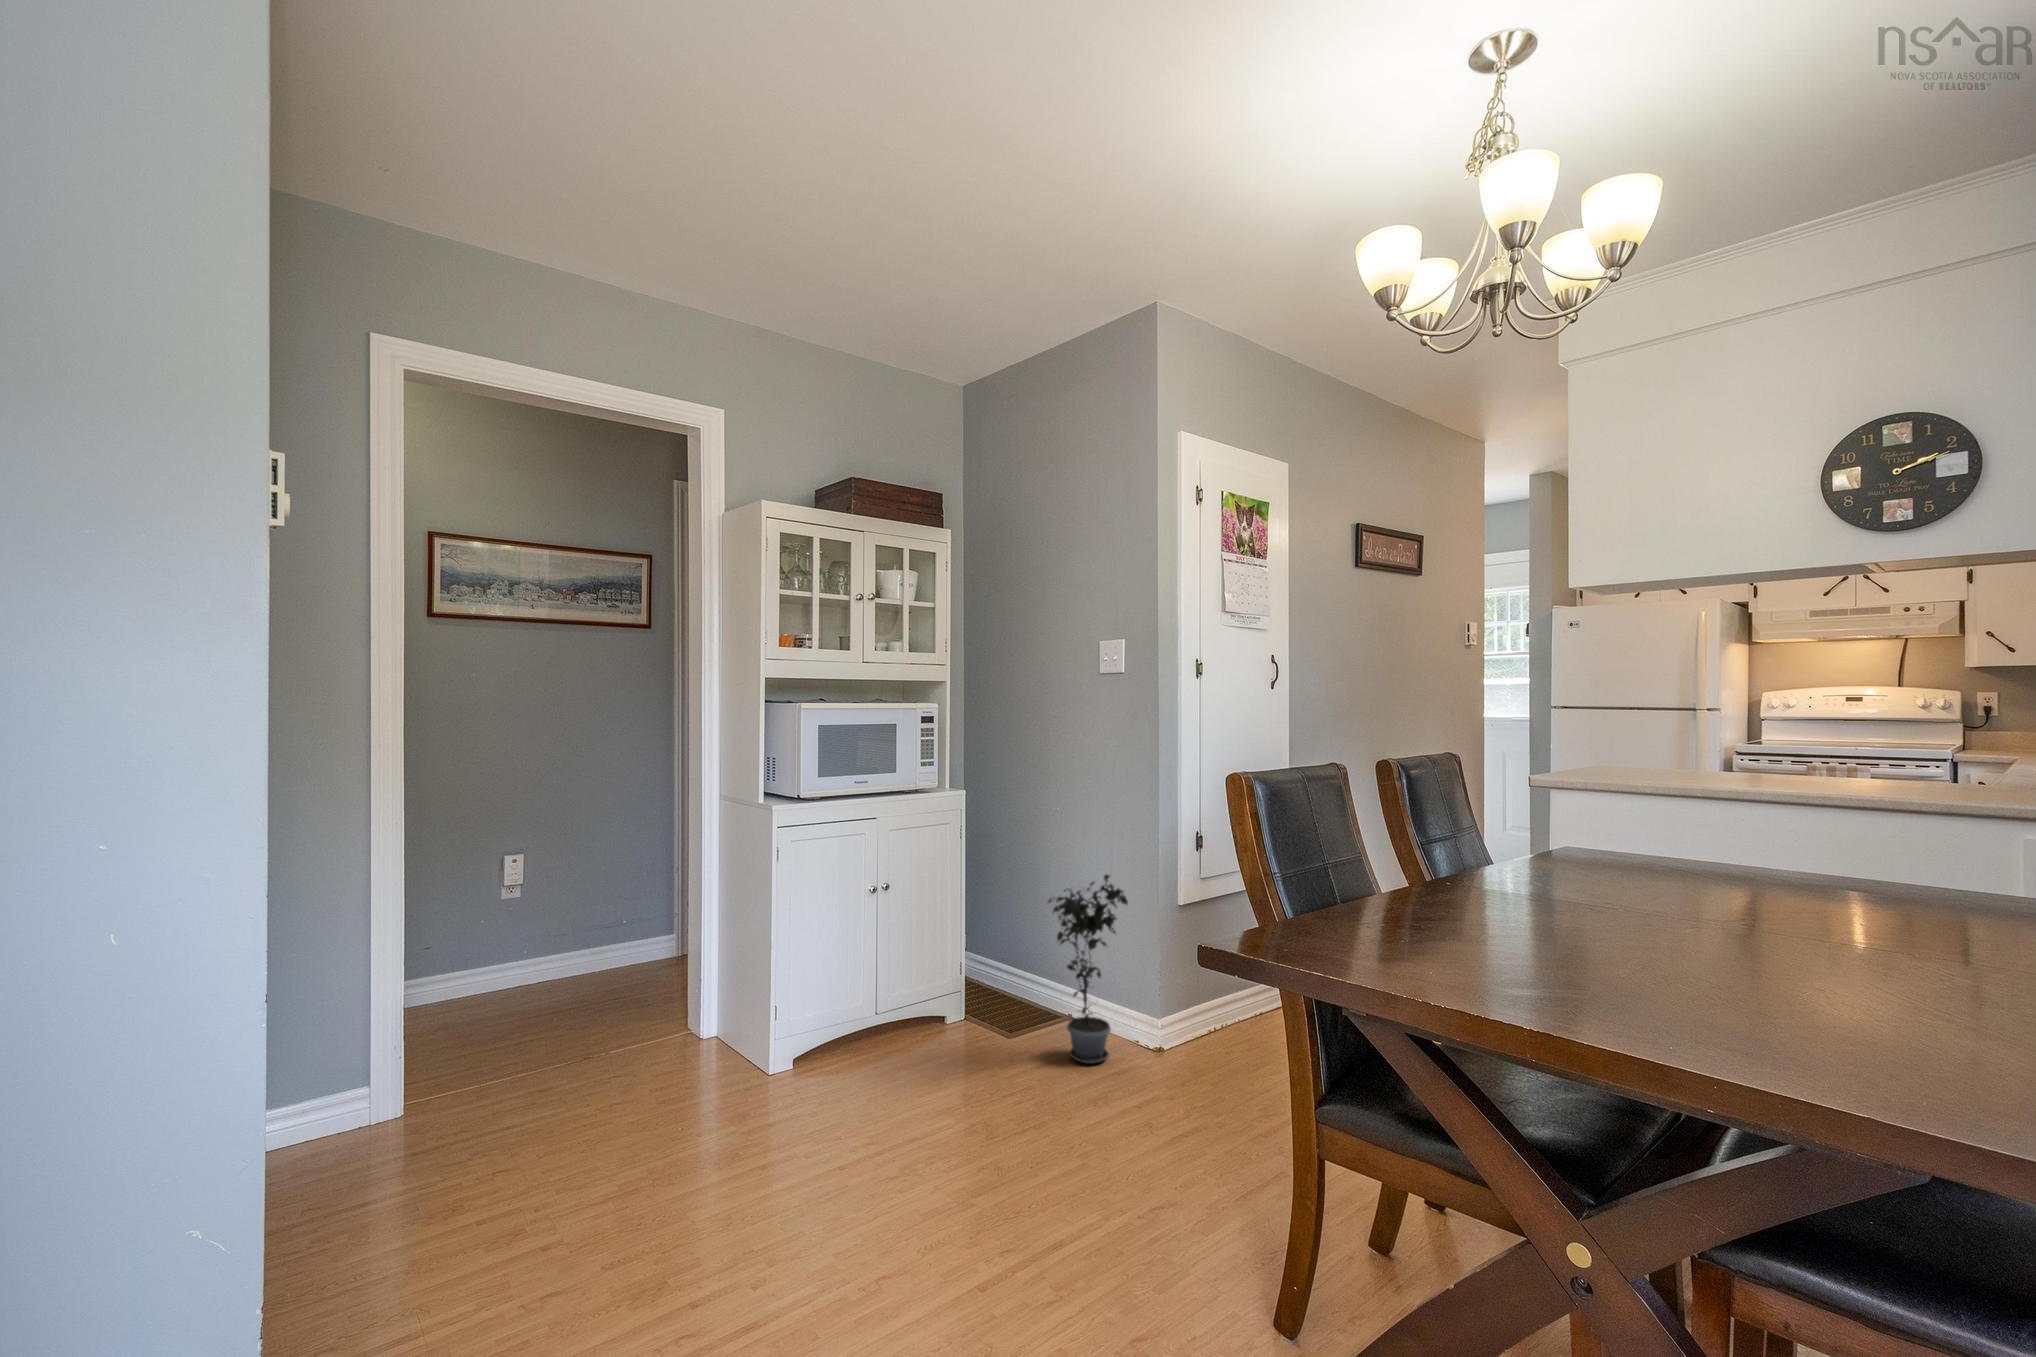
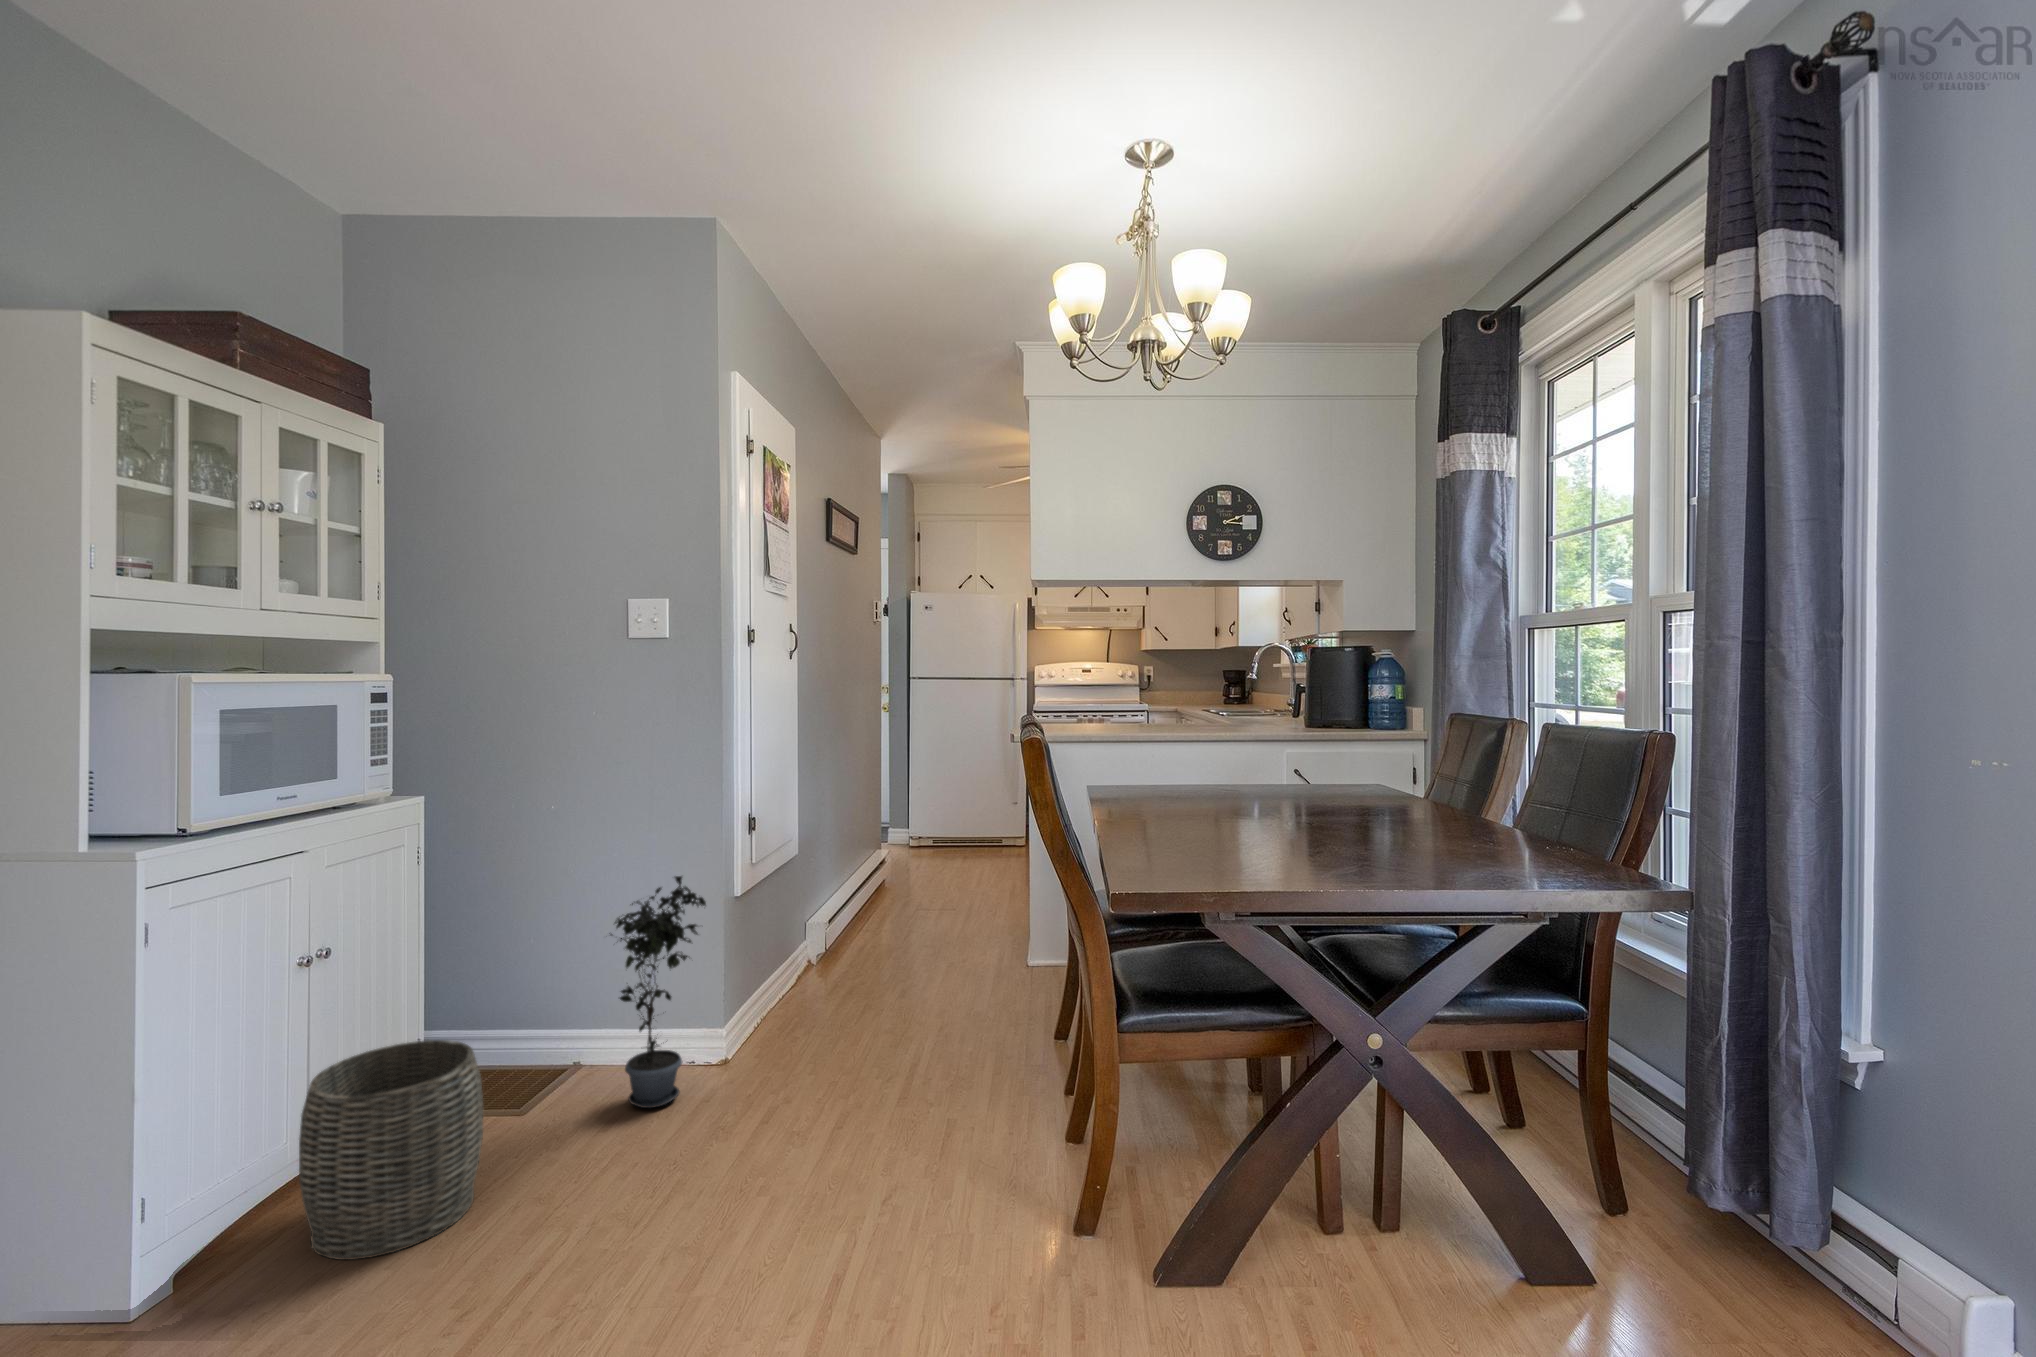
woven basket: none [844,955,947,1089] -> present [299,1040,483,1260]

